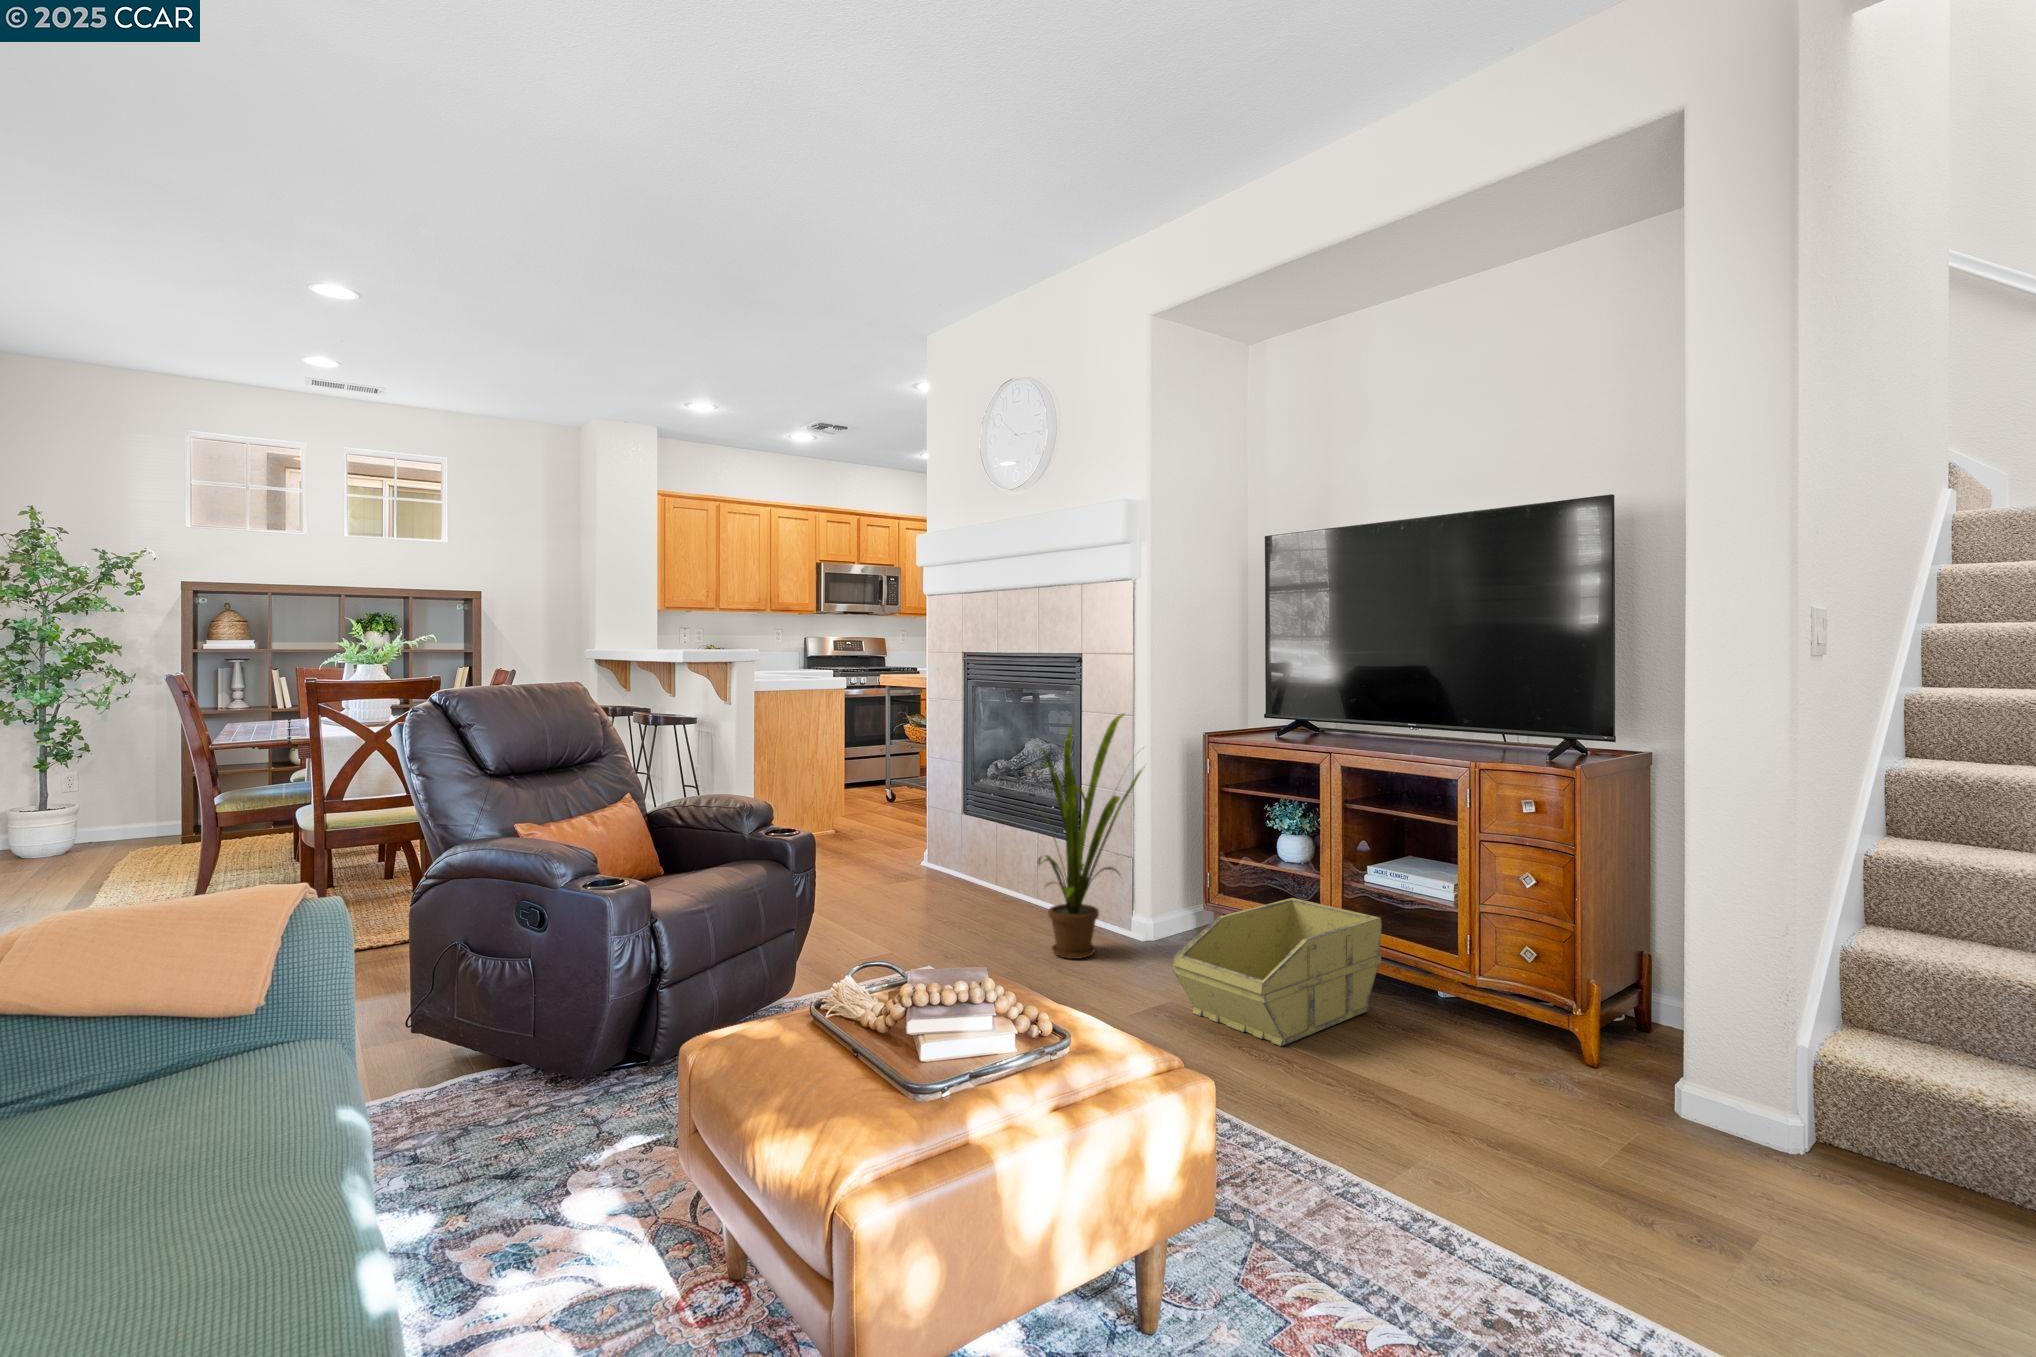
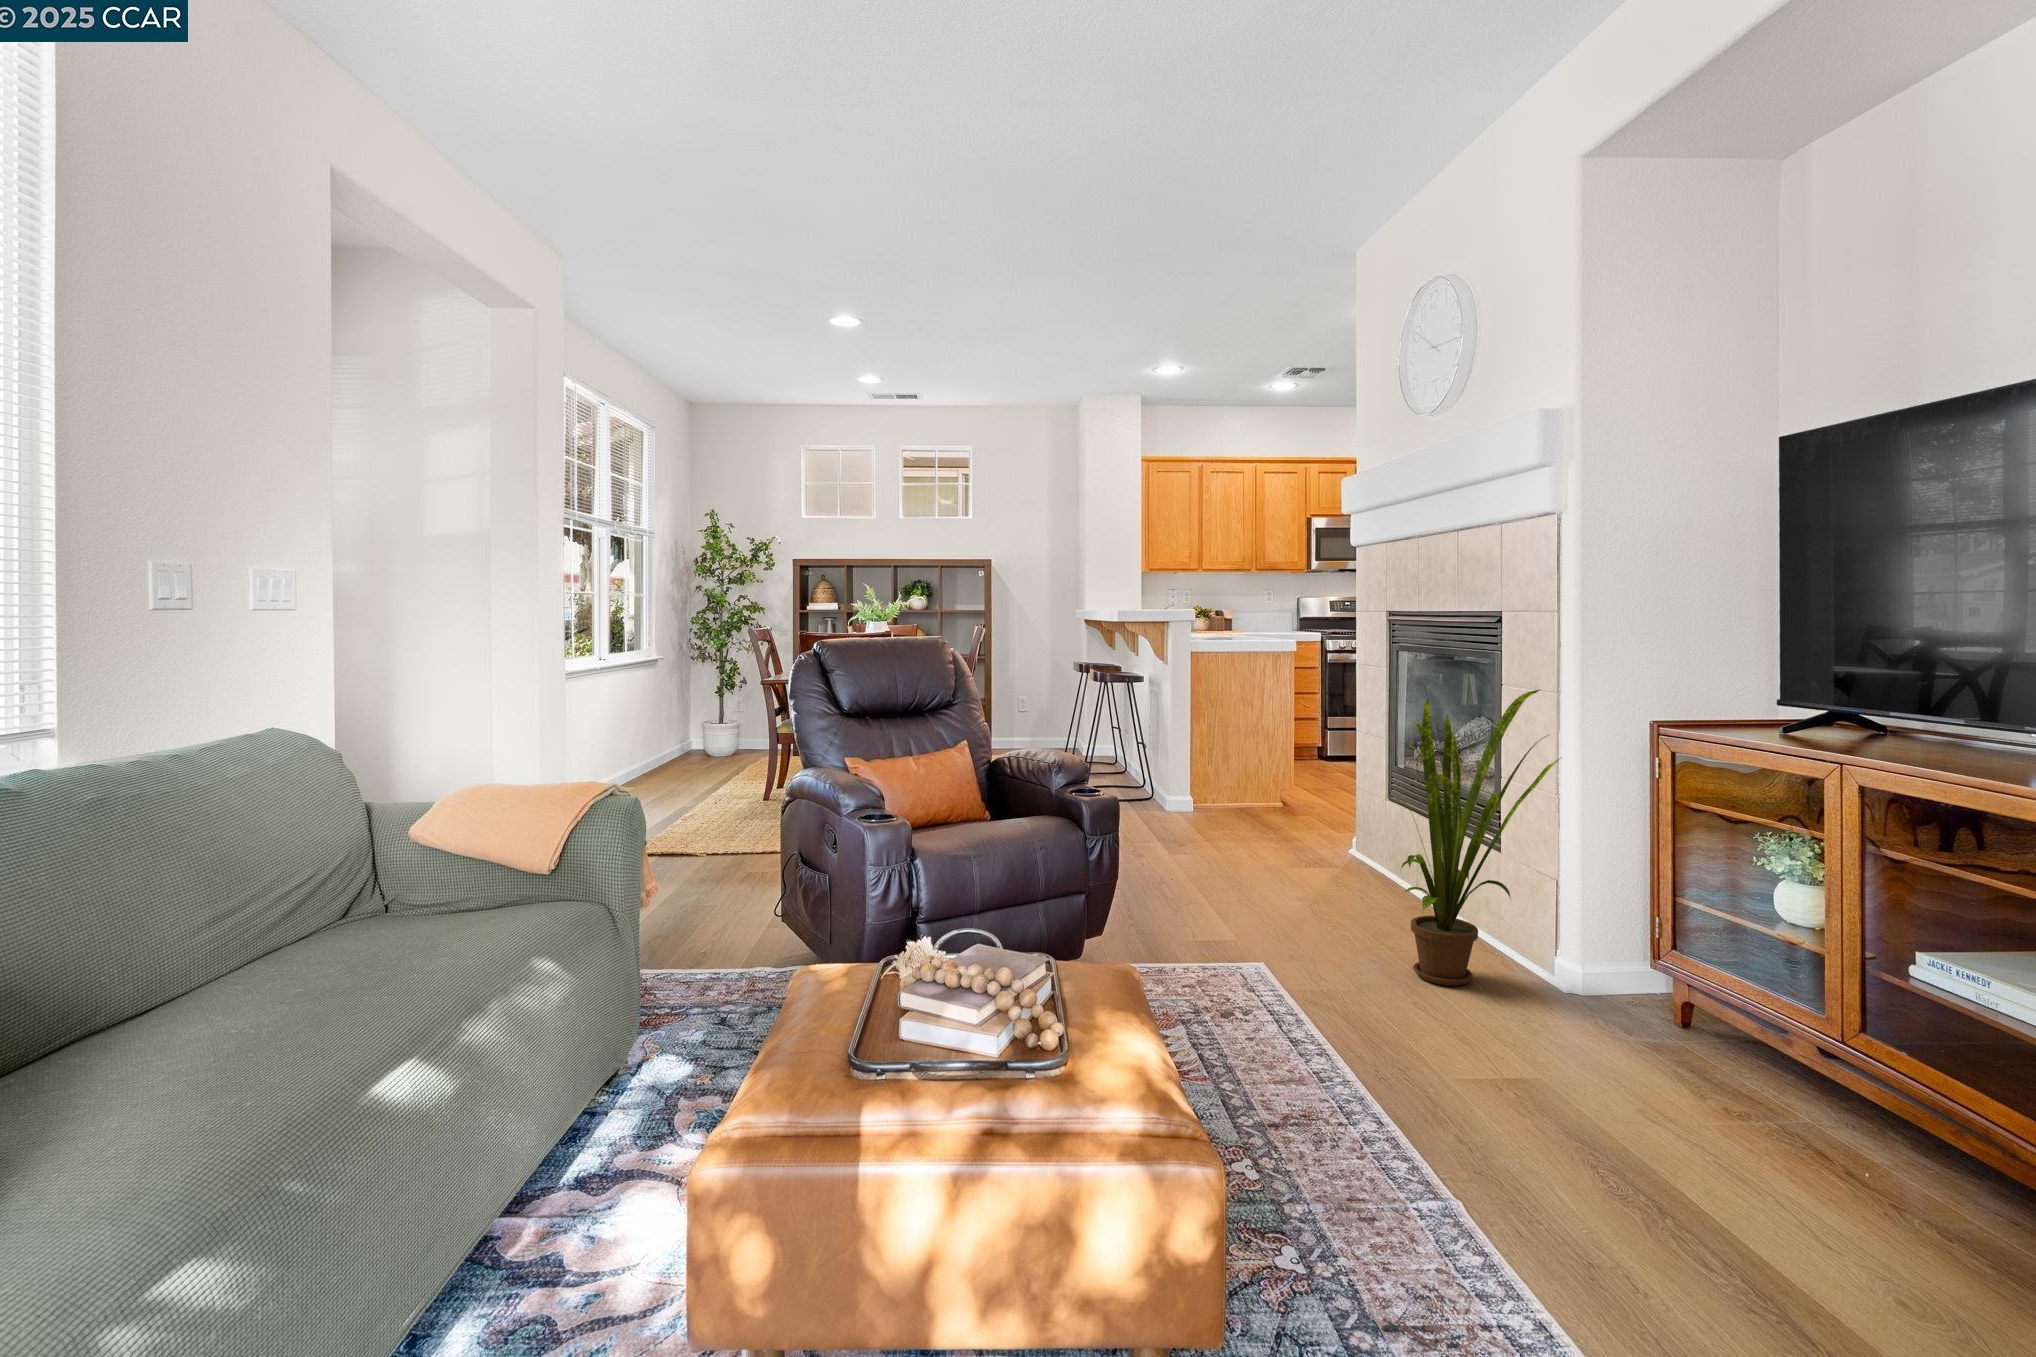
storage bin: present [1173,898,1382,1046] -> none [1514,968,1903,1174]

